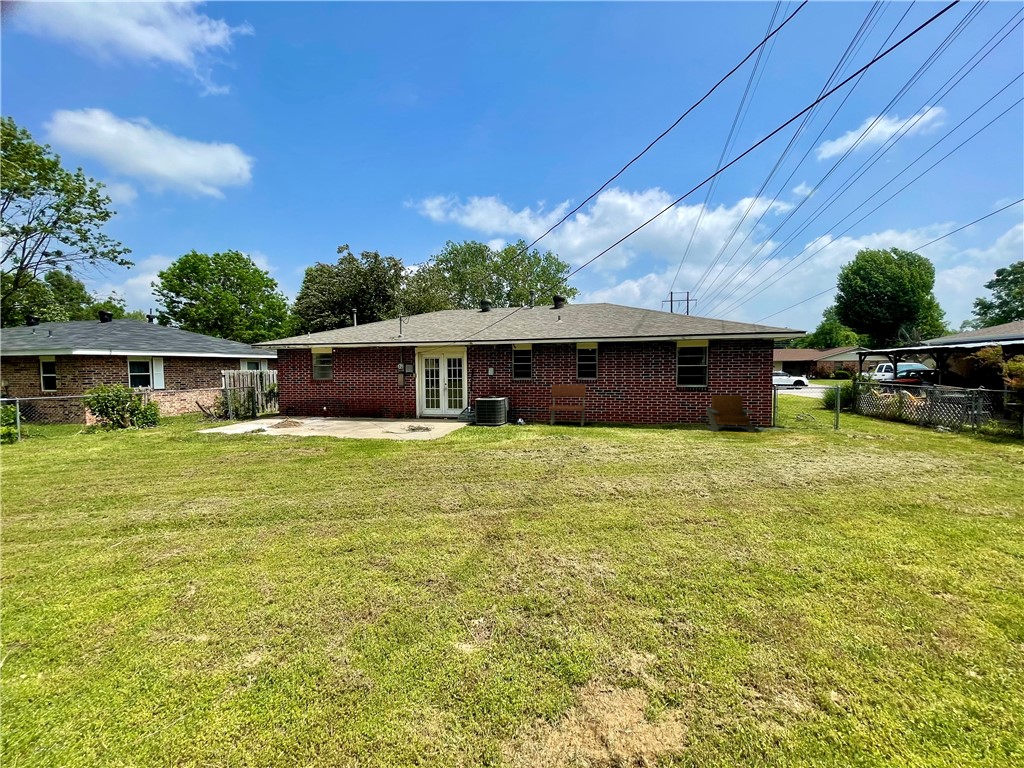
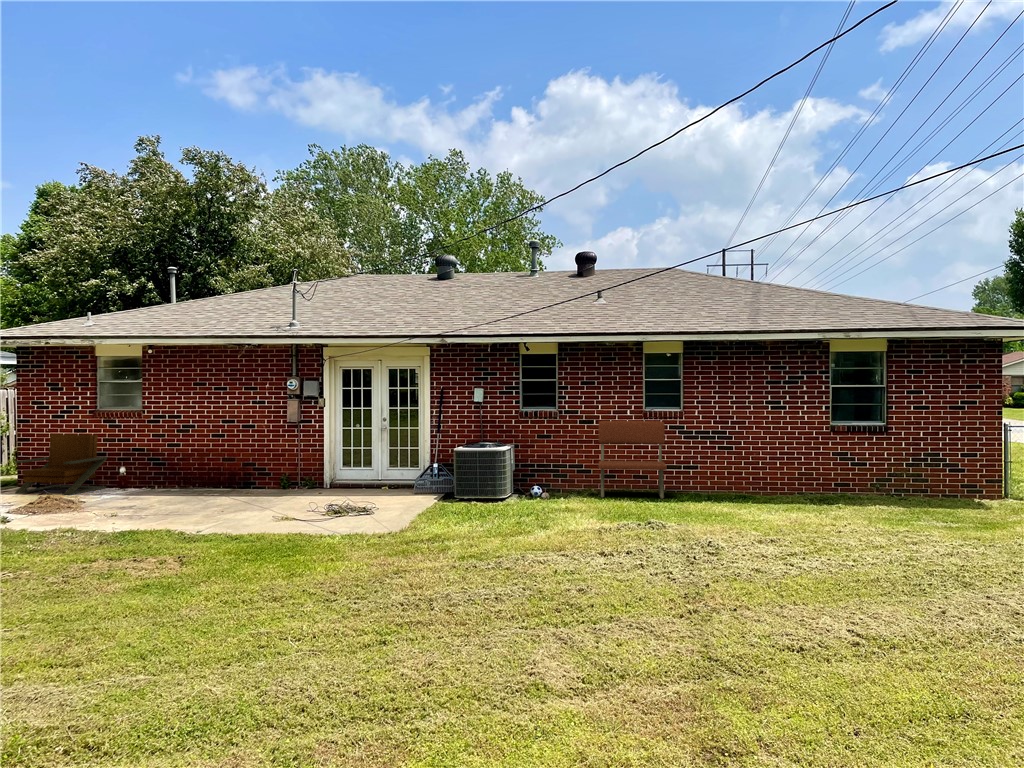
lounge chair: present [706,395,755,432] -> present [15,434,107,495]

